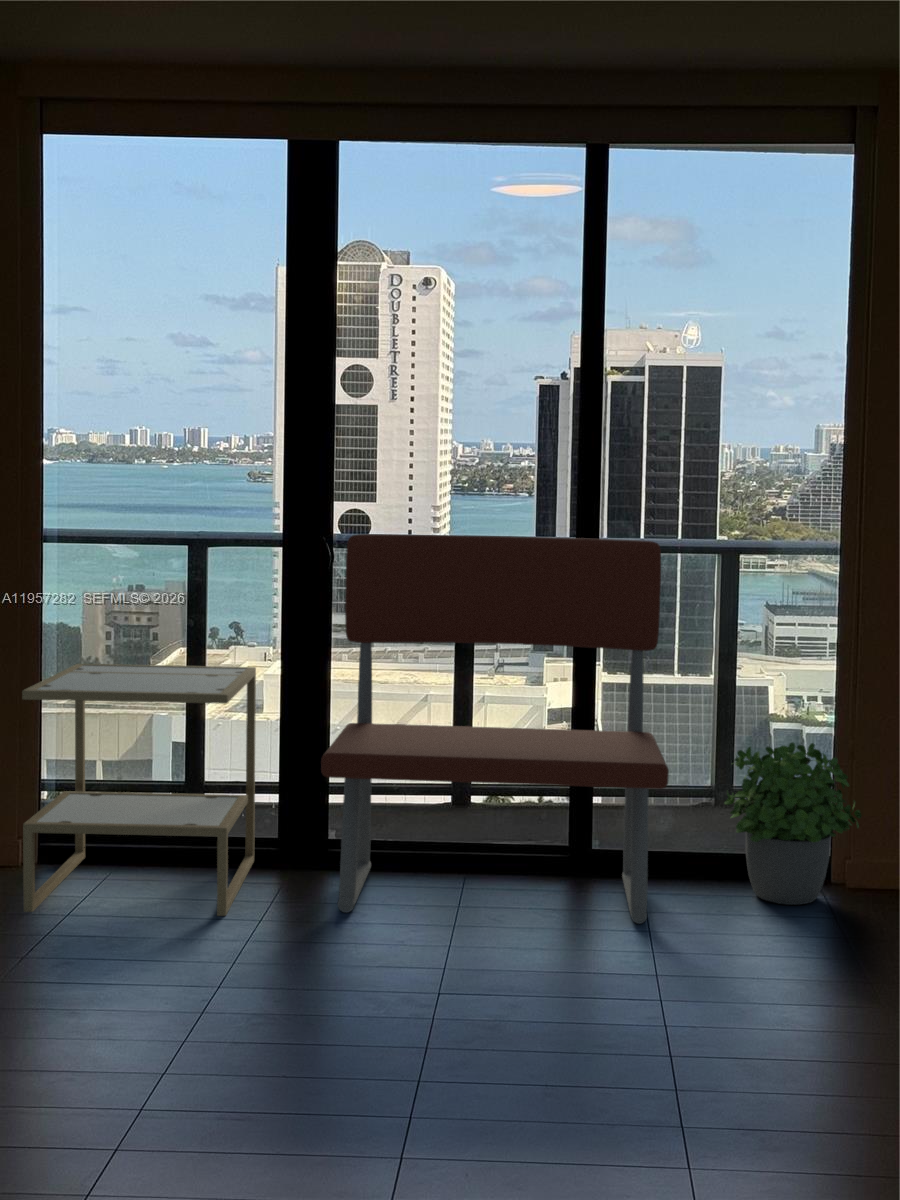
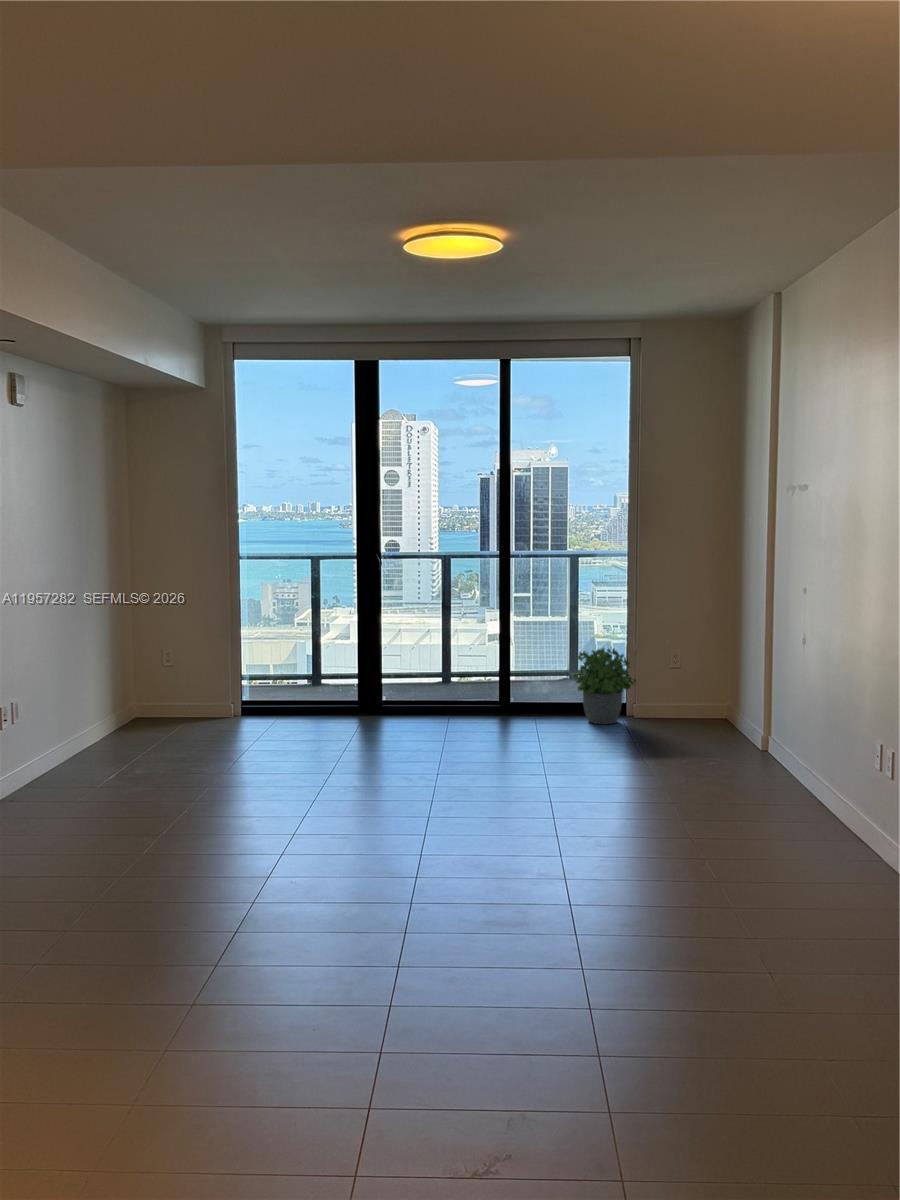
bench: present [321,534,669,924] -> none [381,552,541,733]
side table: present [22,664,256,916] -> none [240,618,347,735]

